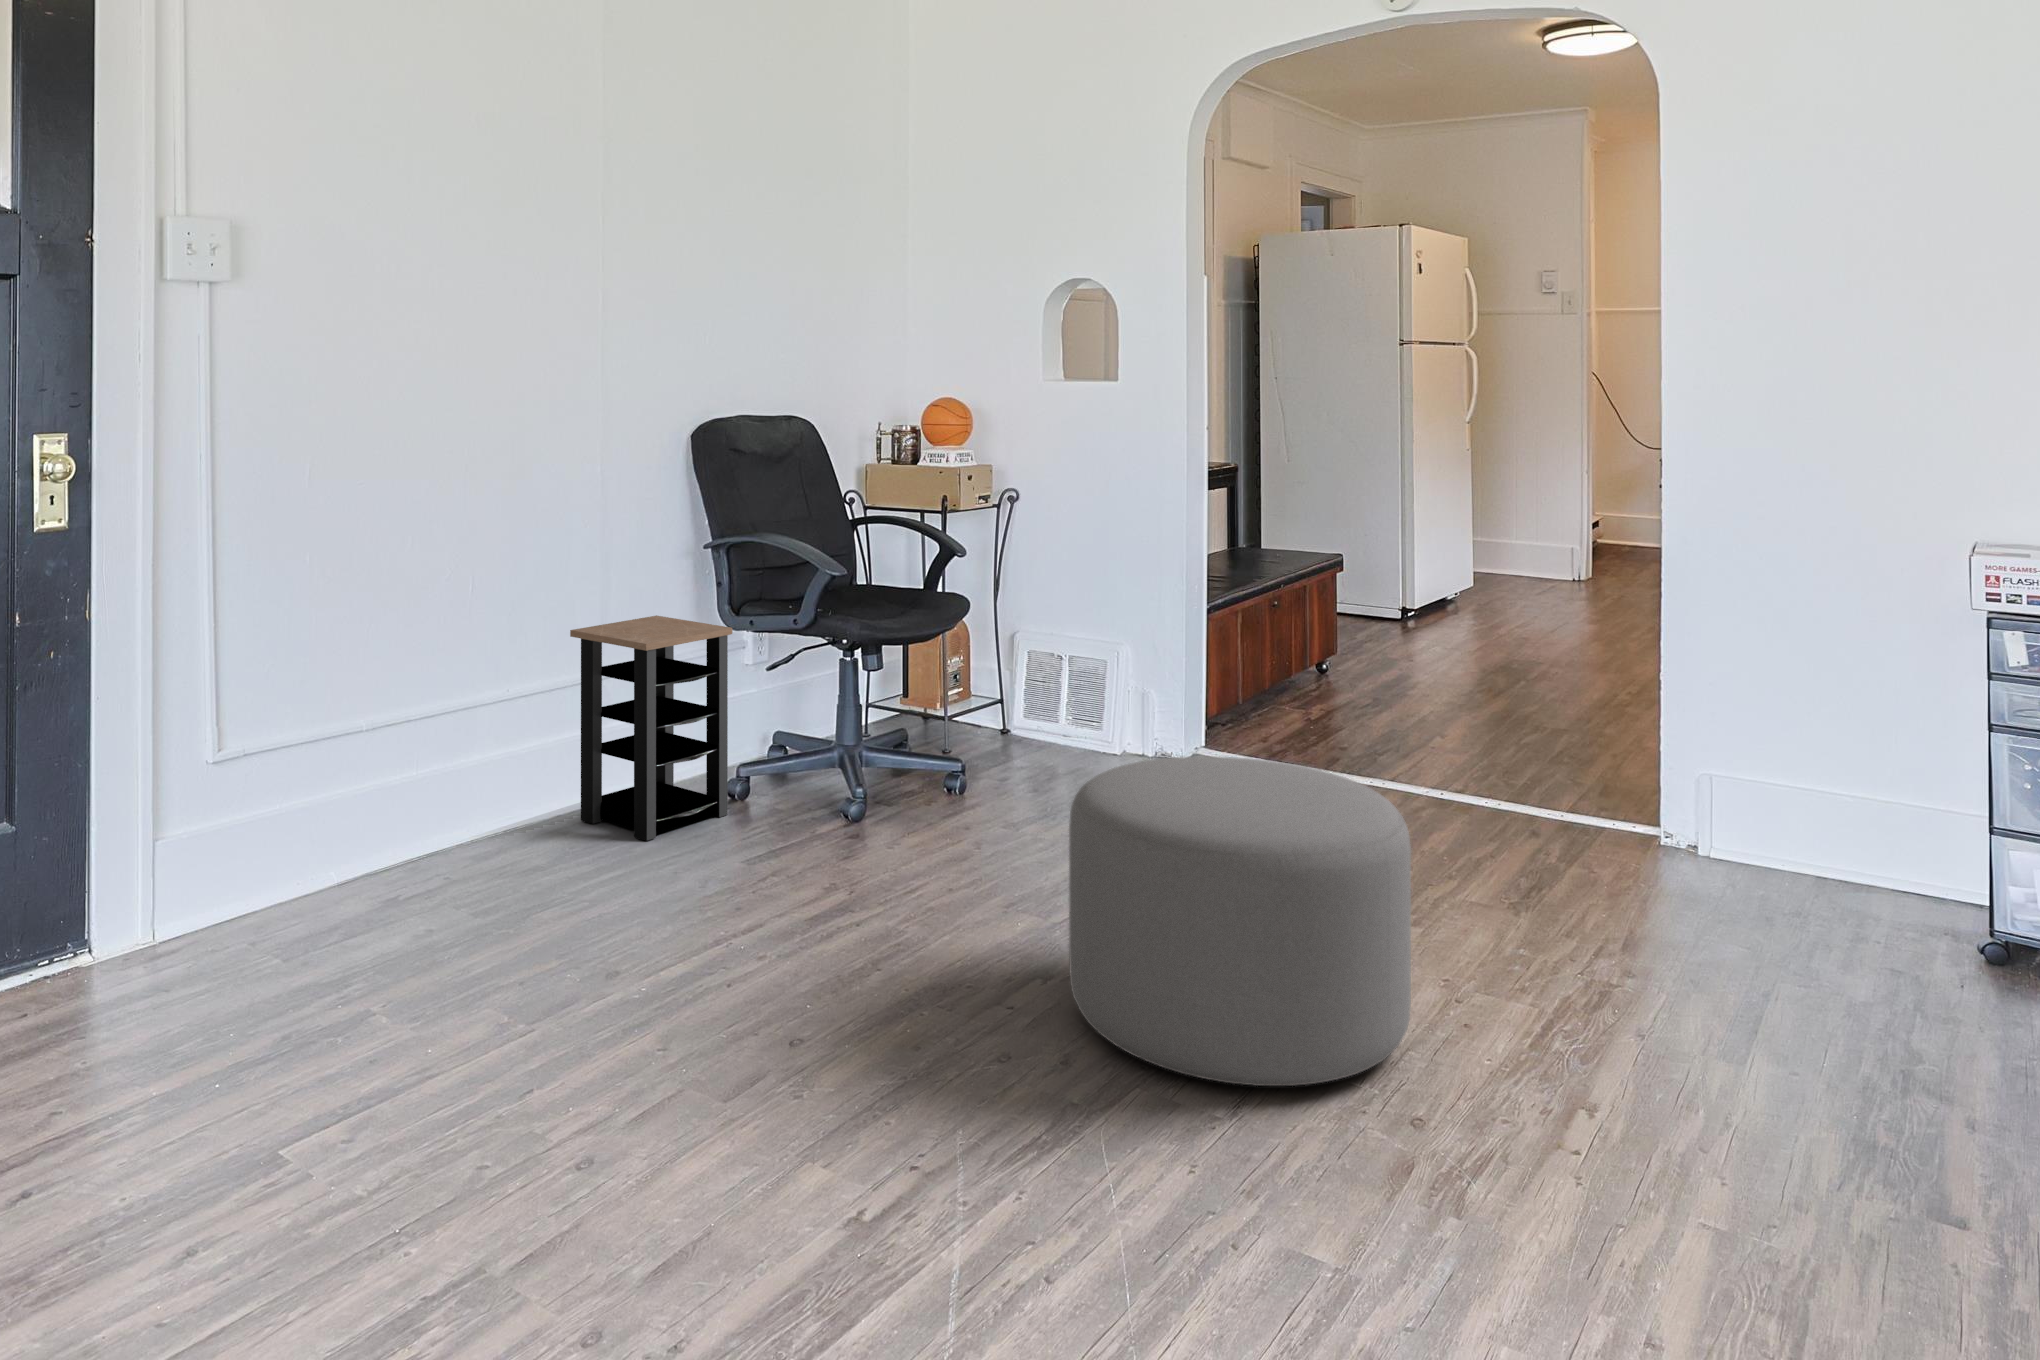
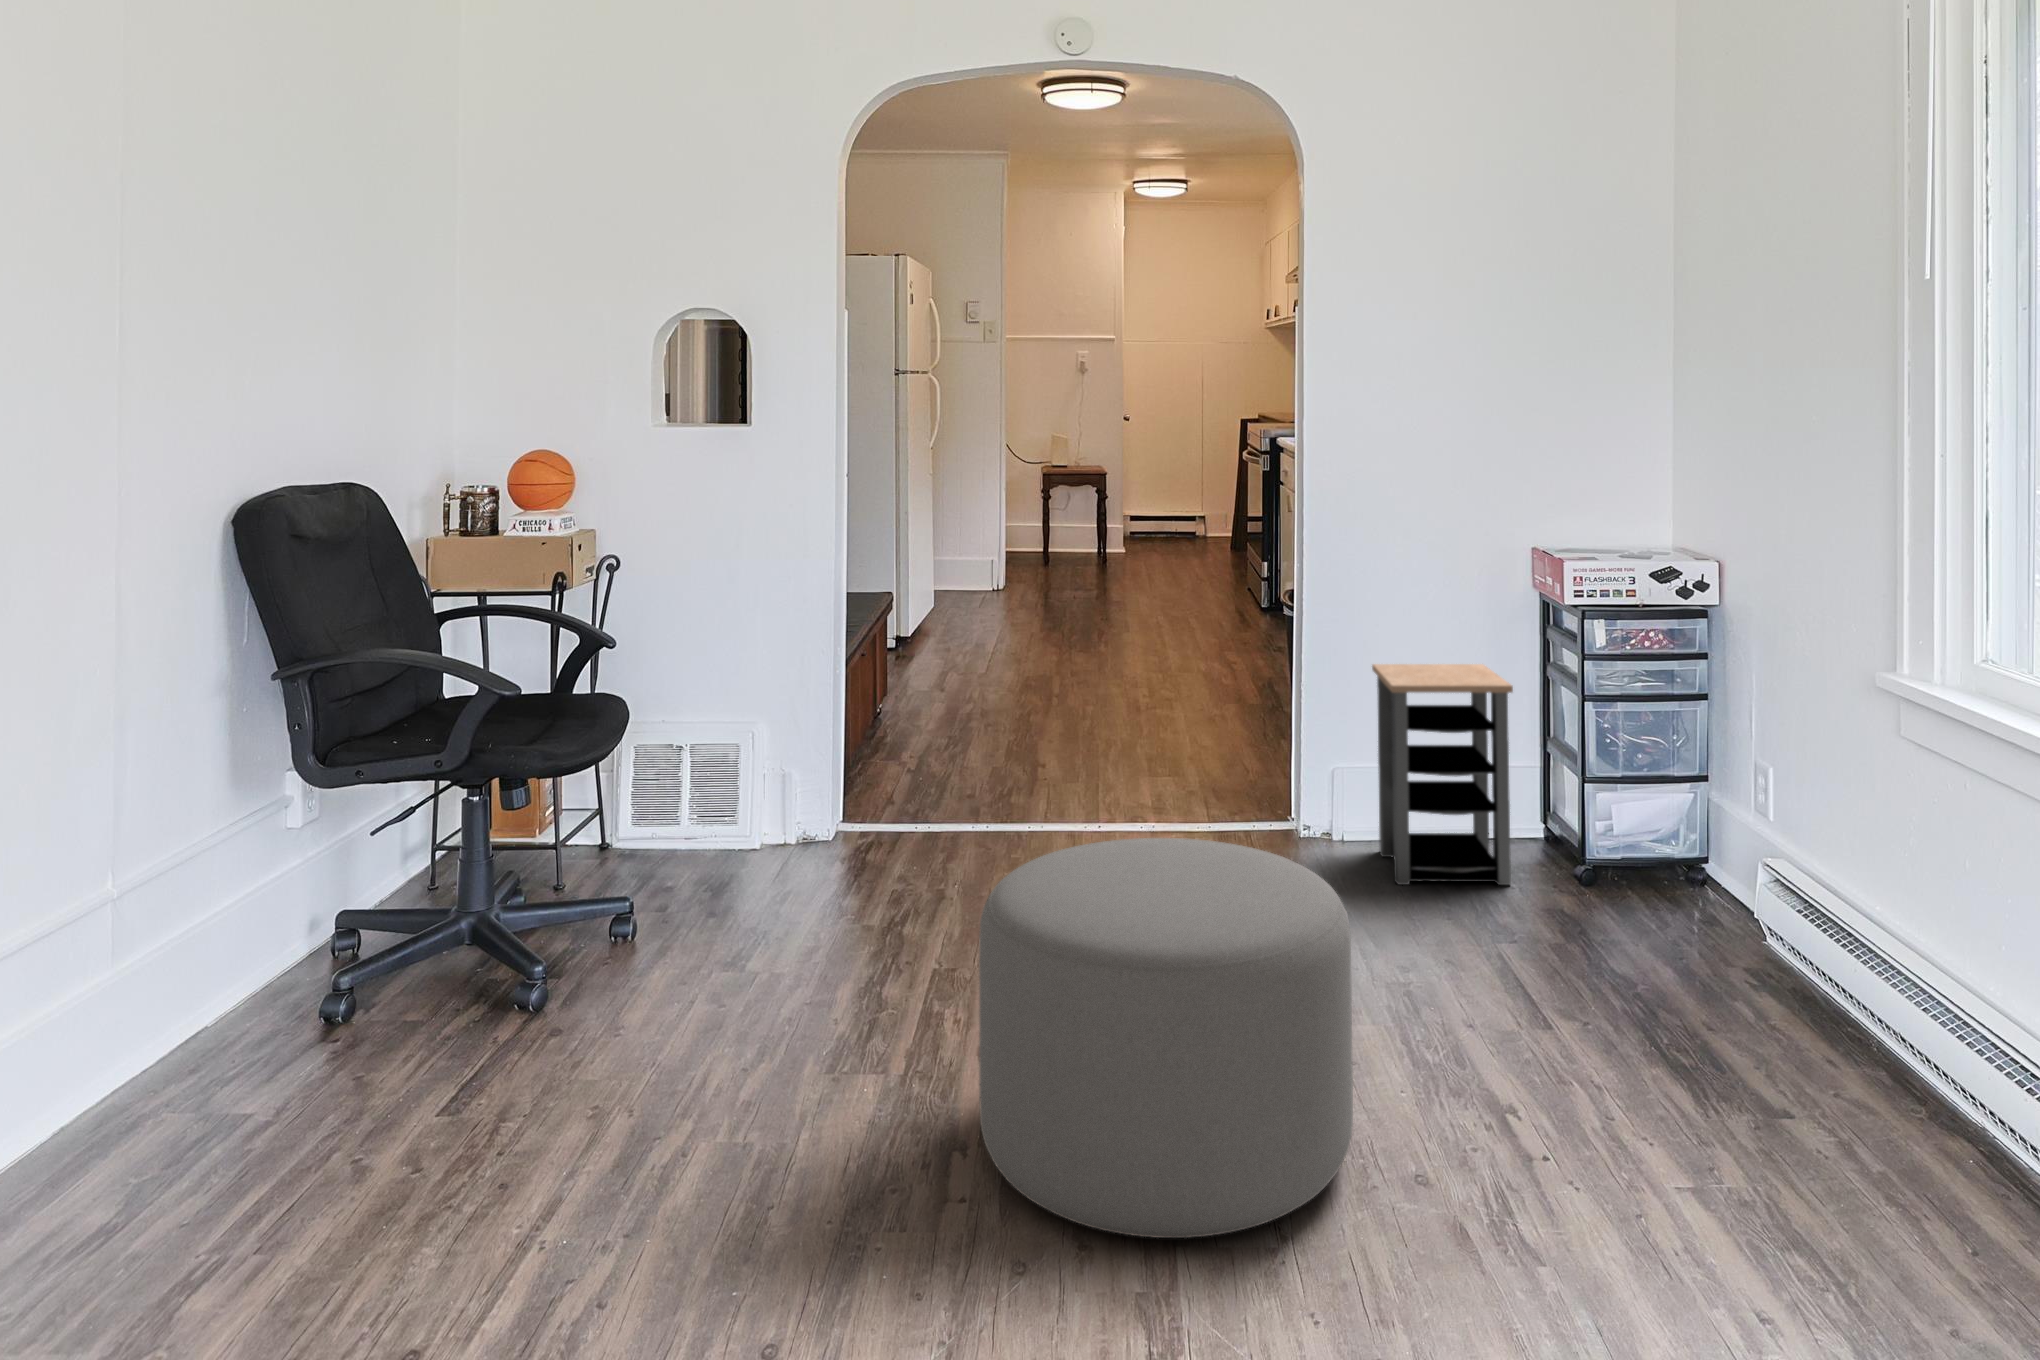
side table: present [570,615,732,841] -> present [1372,664,1513,885]

